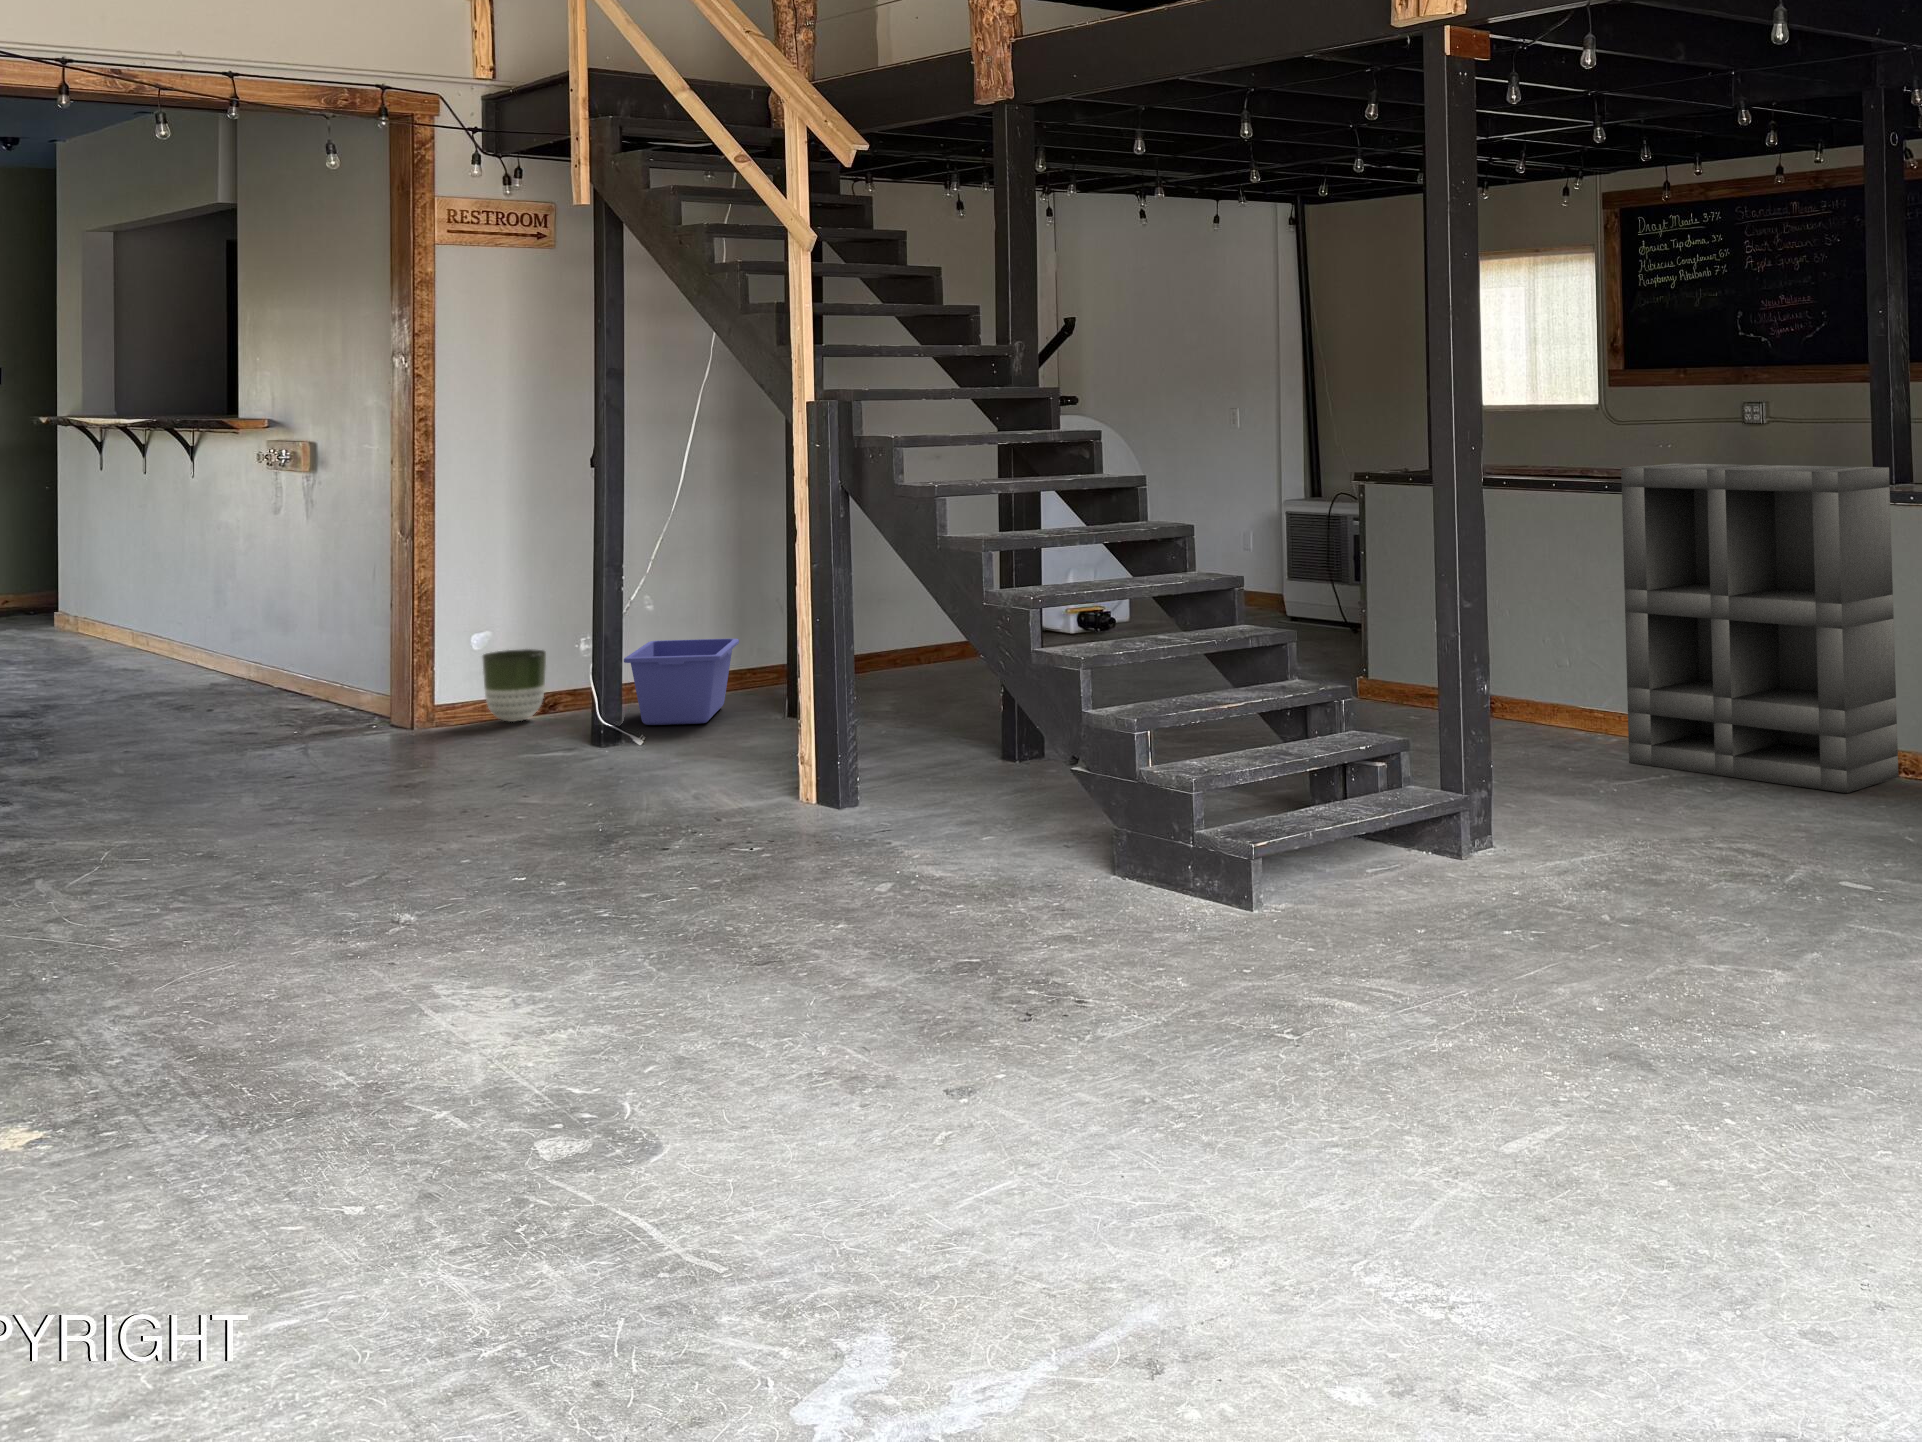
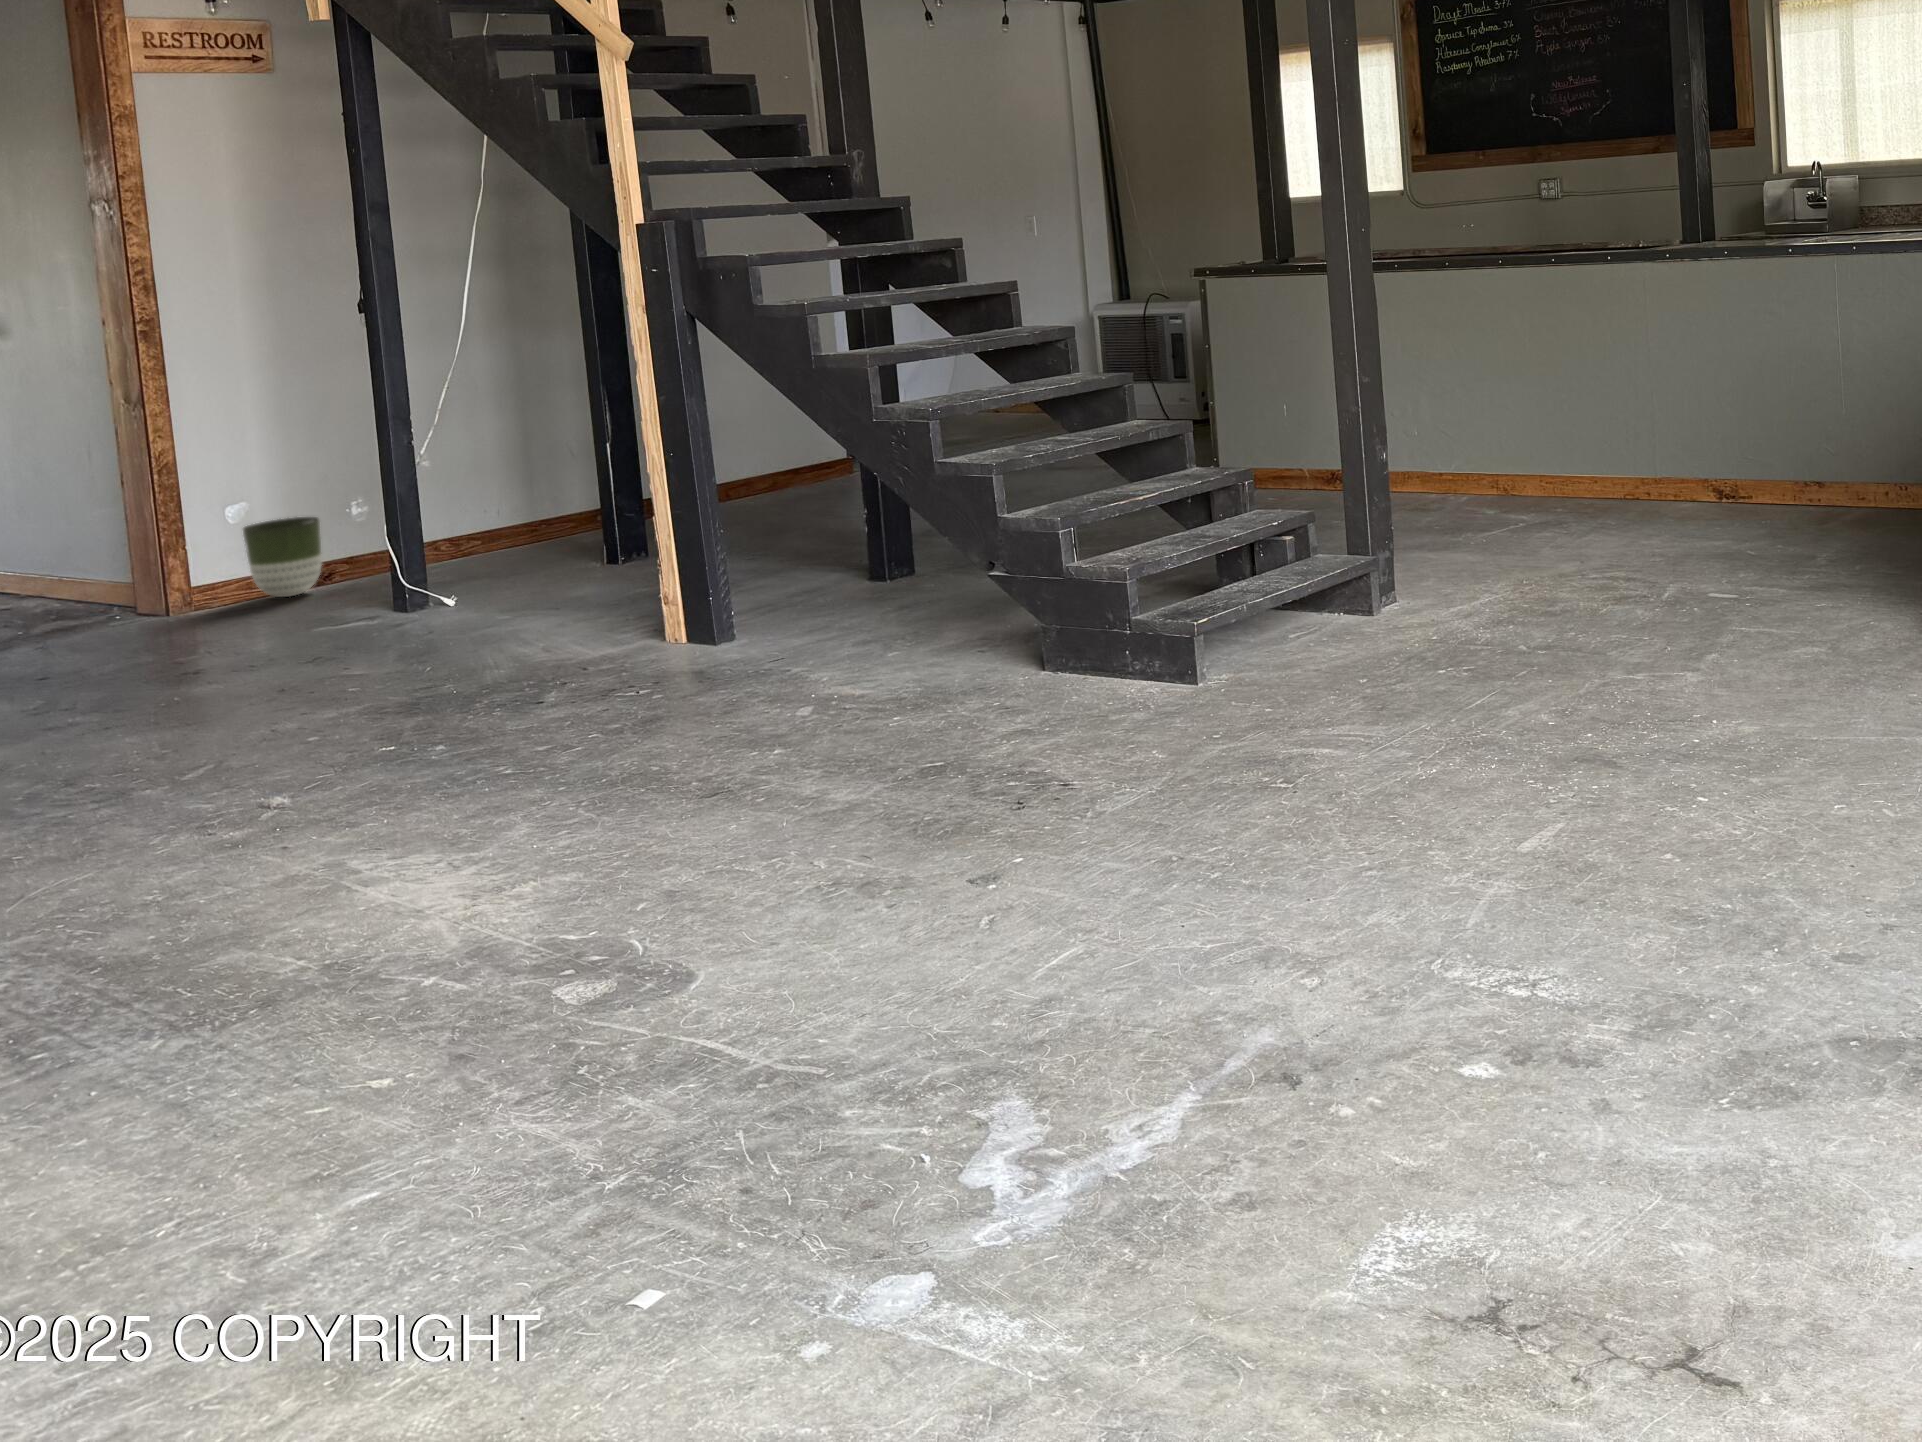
shelving unit: present [1621,464,1898,793] -> none [1468,223,1729,521]
storage bin: present [624,639,739,725] -> none [419,485,543,584]

